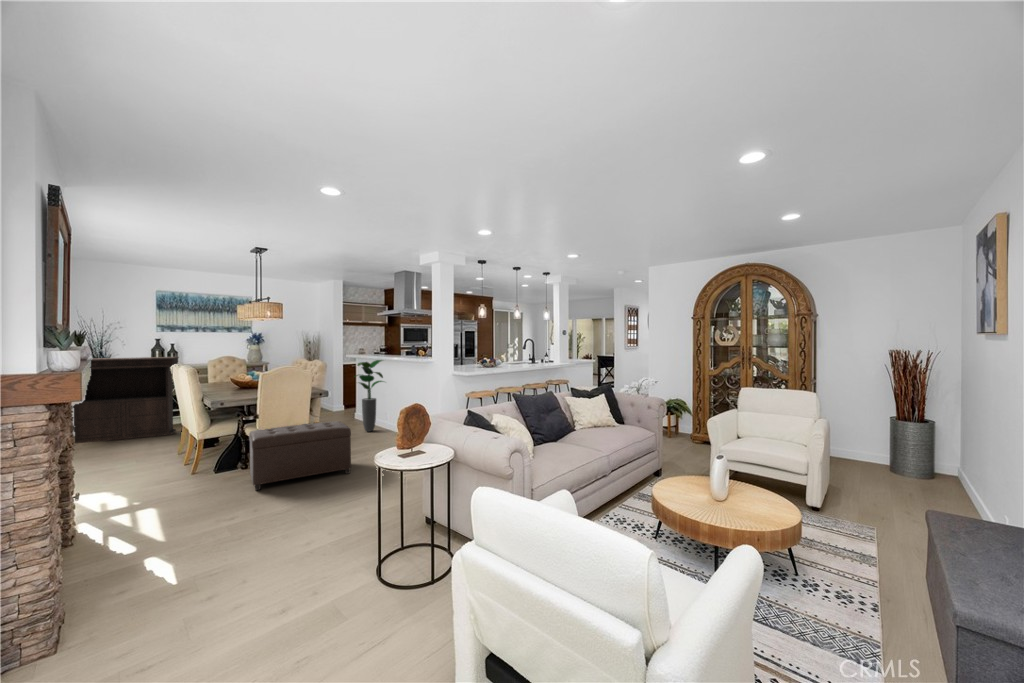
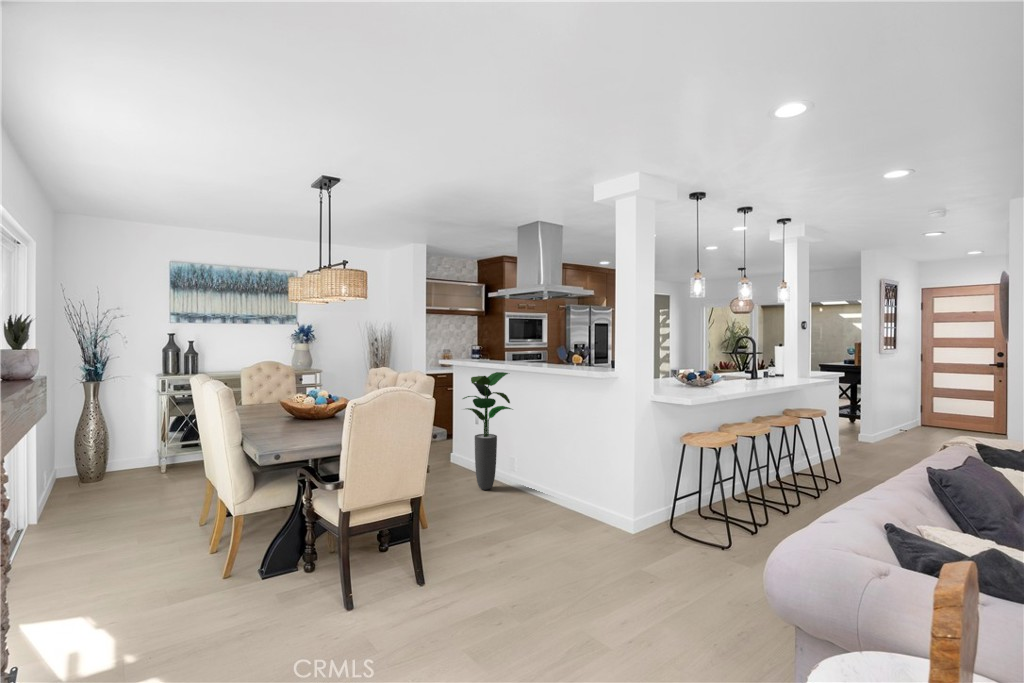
console table: present [73,357,179,444] -> none [37,361,201,494]
ottoman: present [249,421,351,490] -> none [326,492,507,642]

